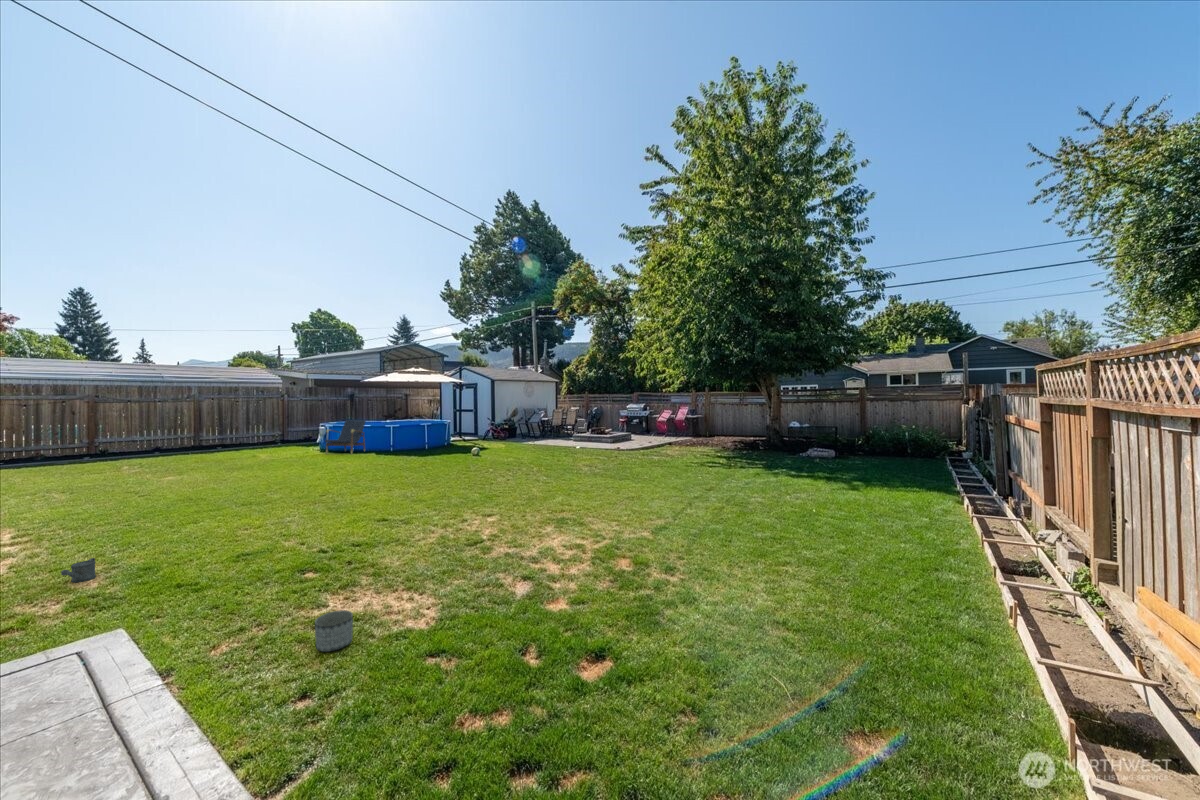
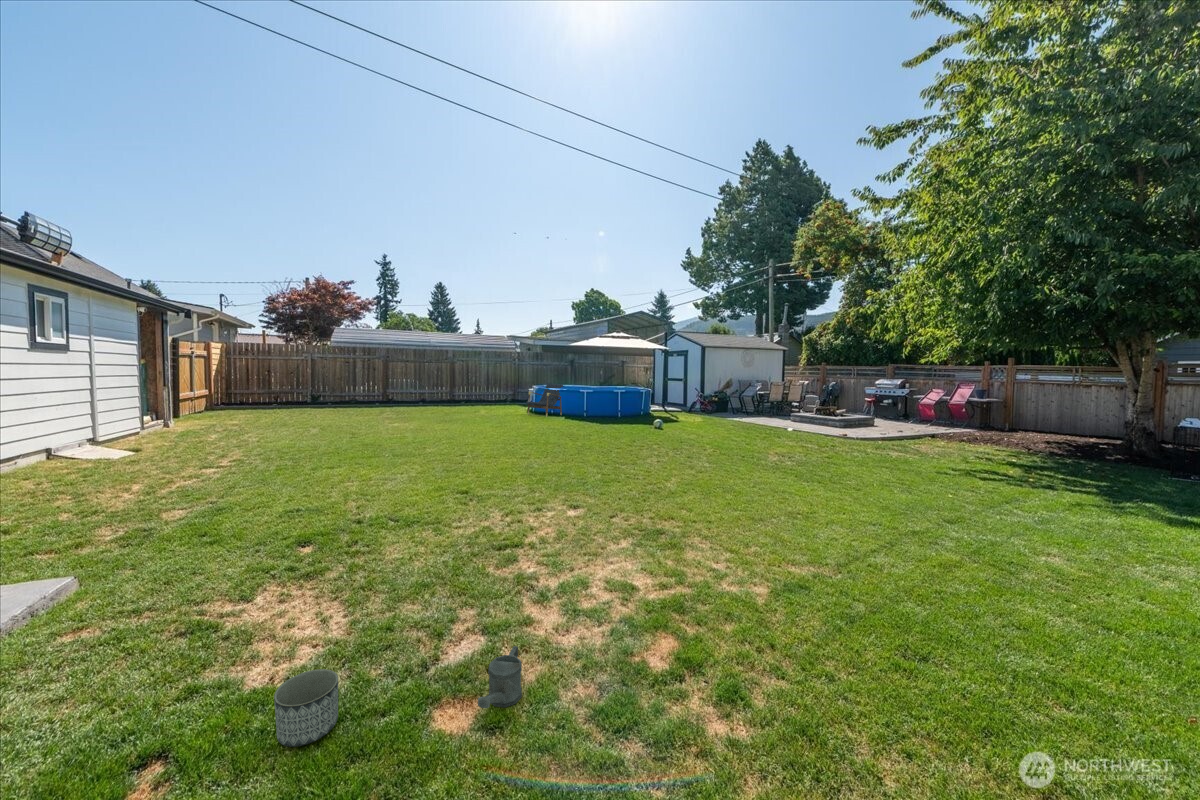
watering can: present [61,558,96,583] -> present [478,646,522,708]
planter: present [315,610,353,652] -> present [274,669,338,747]

